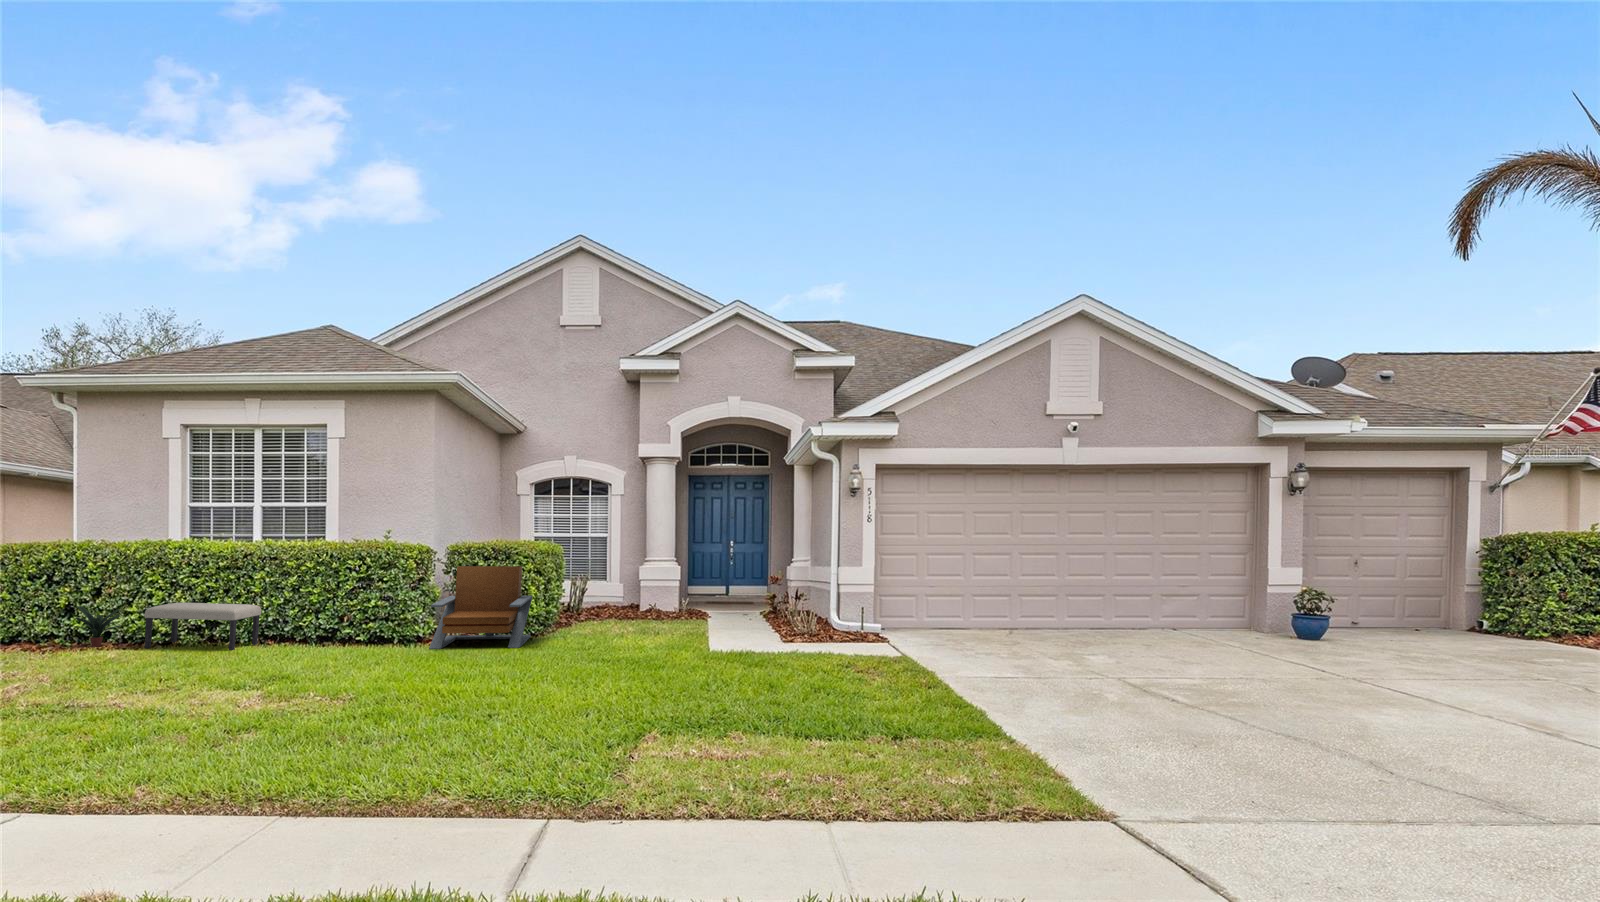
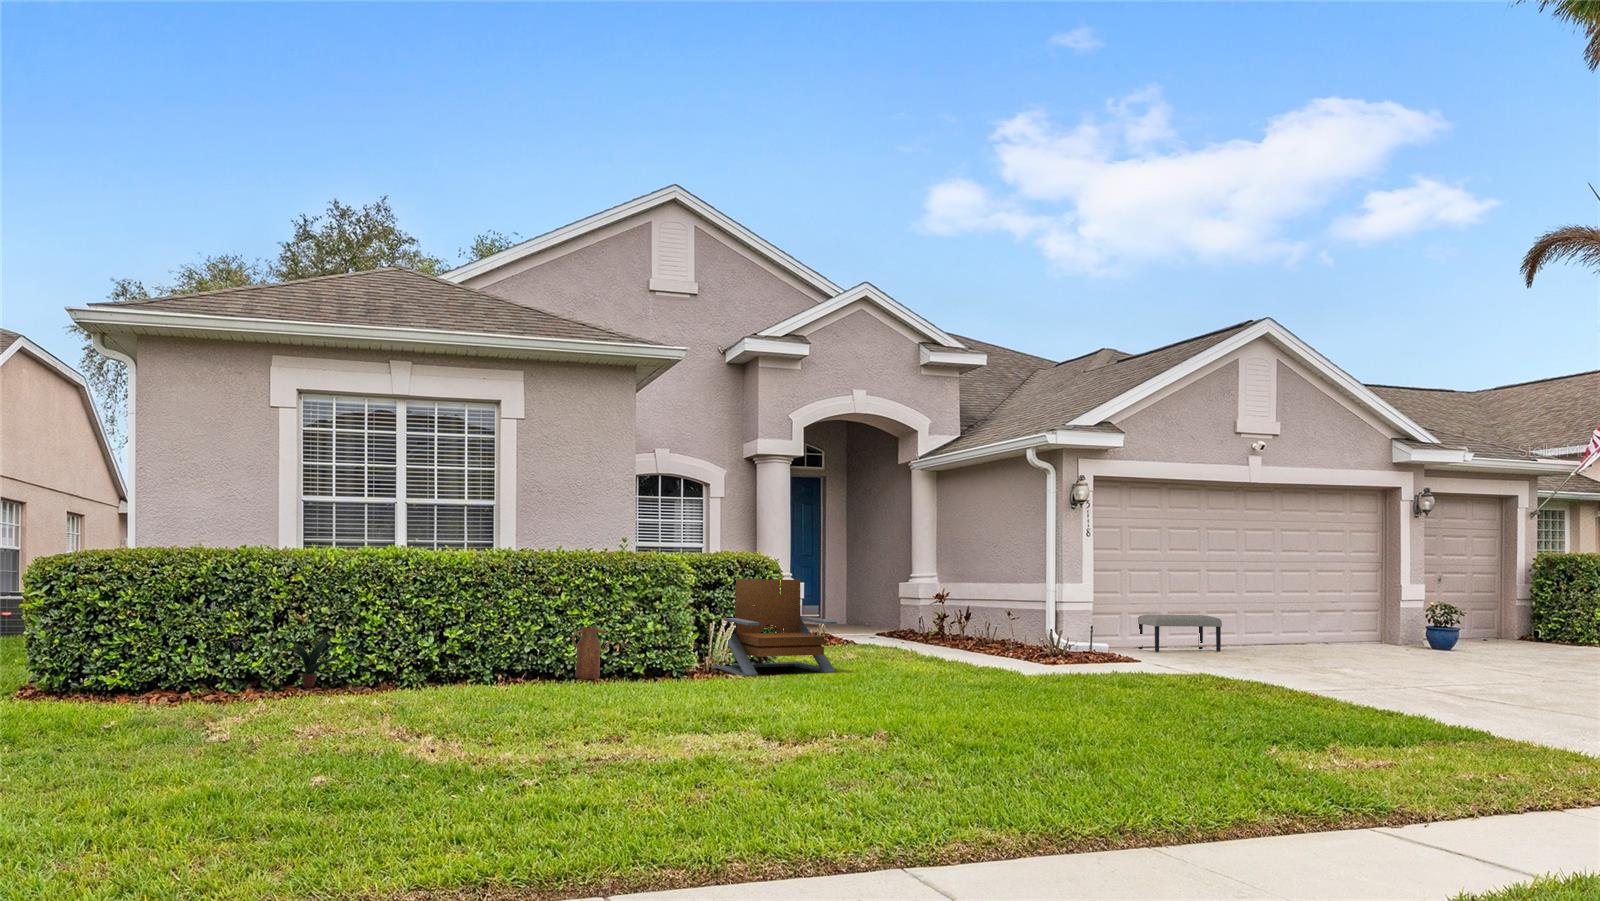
bench: present [145,603,261,650] -> present [1138,615,1222,652]
watering can: none [294,604,340,647] -> present [572,626,611,679]

